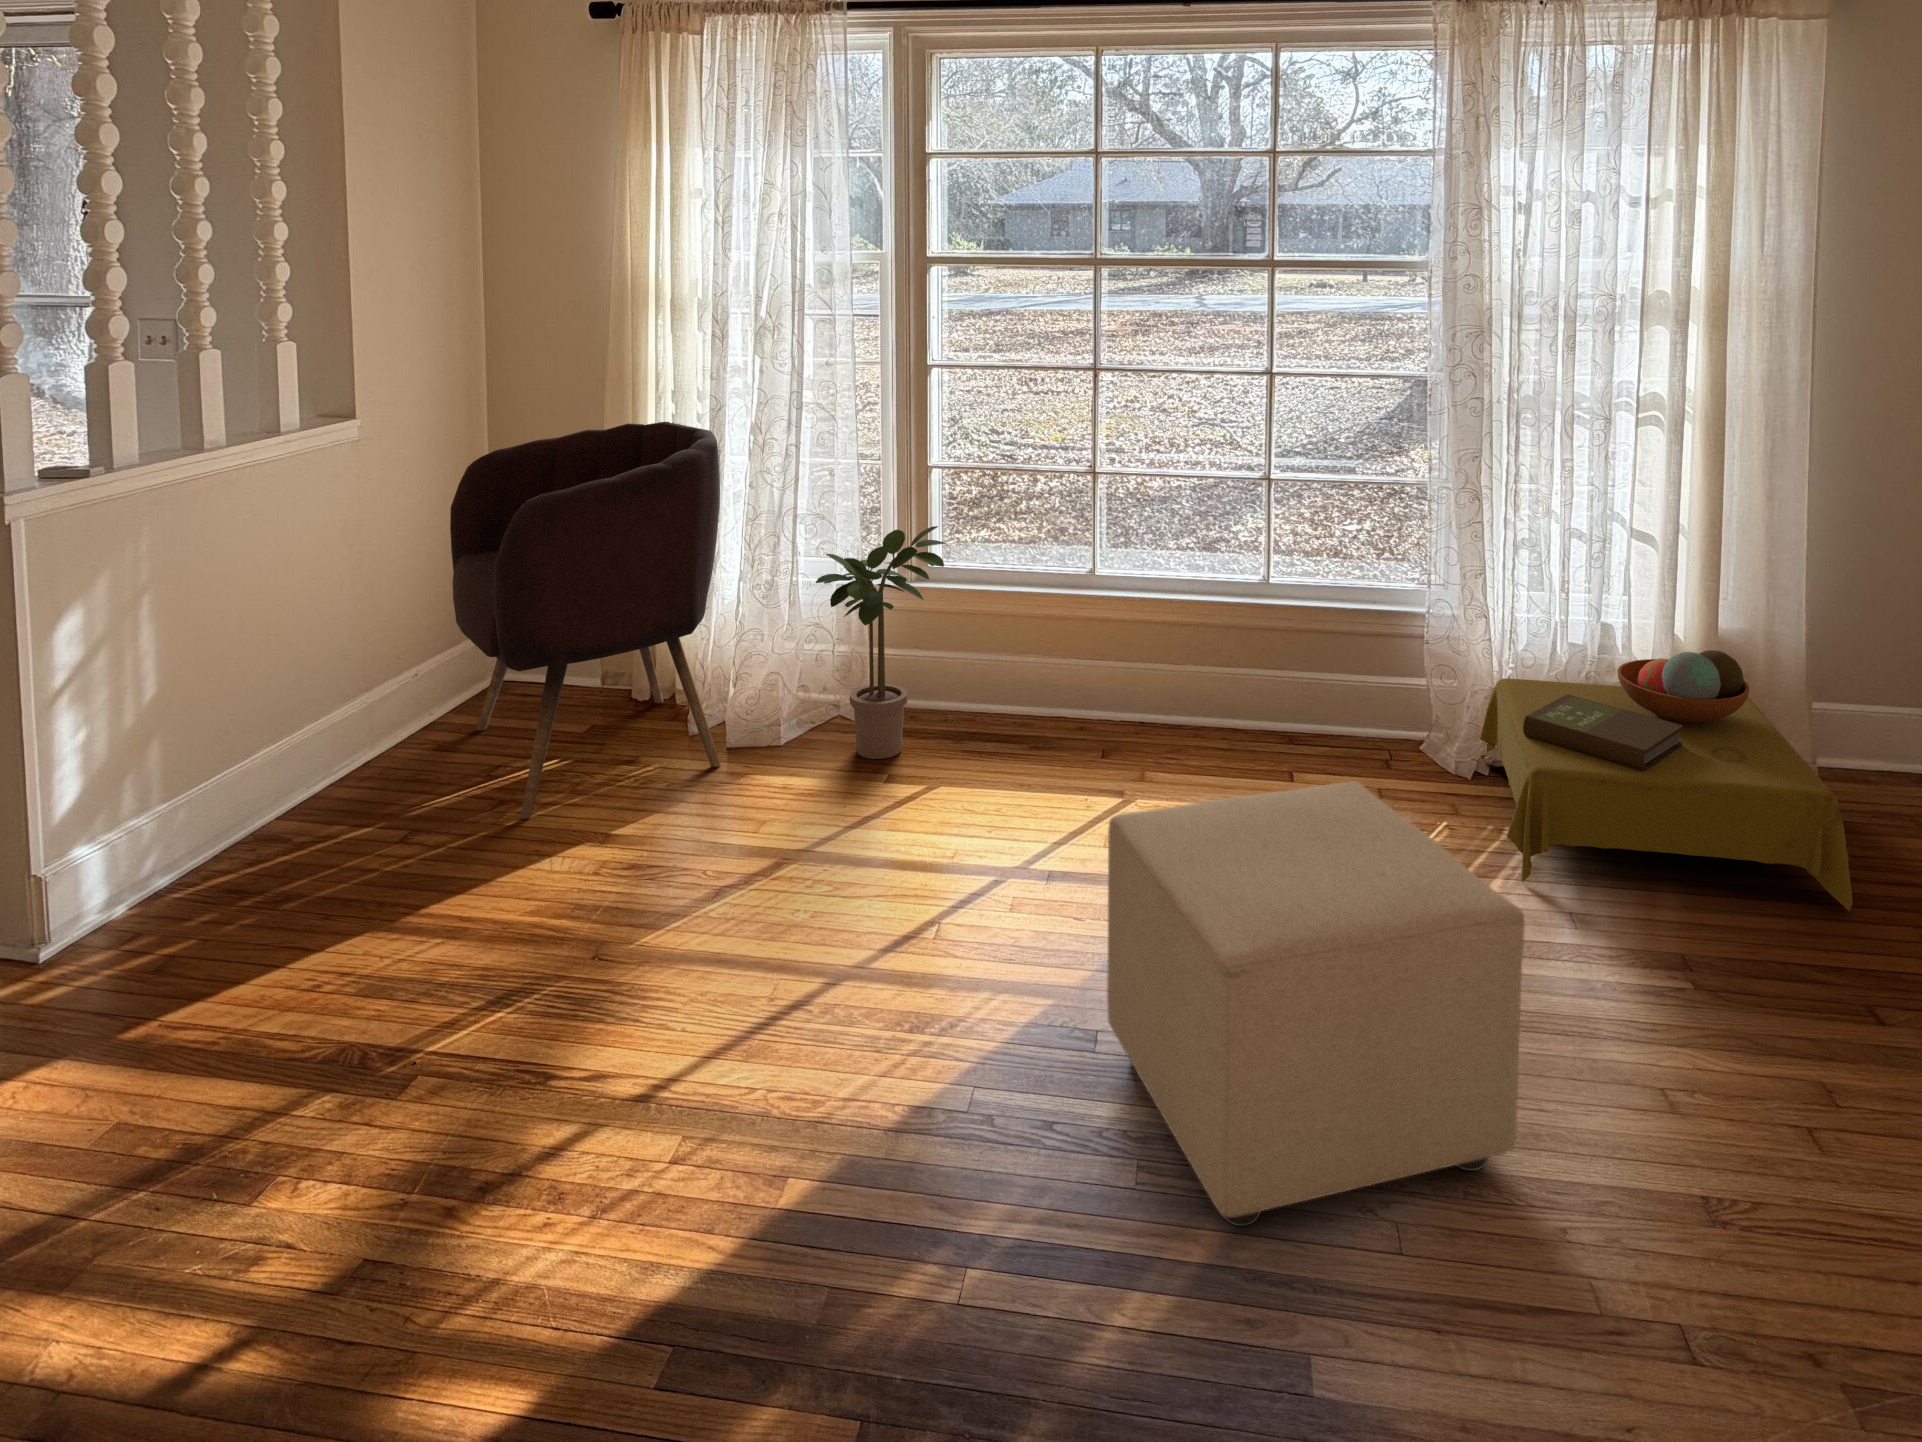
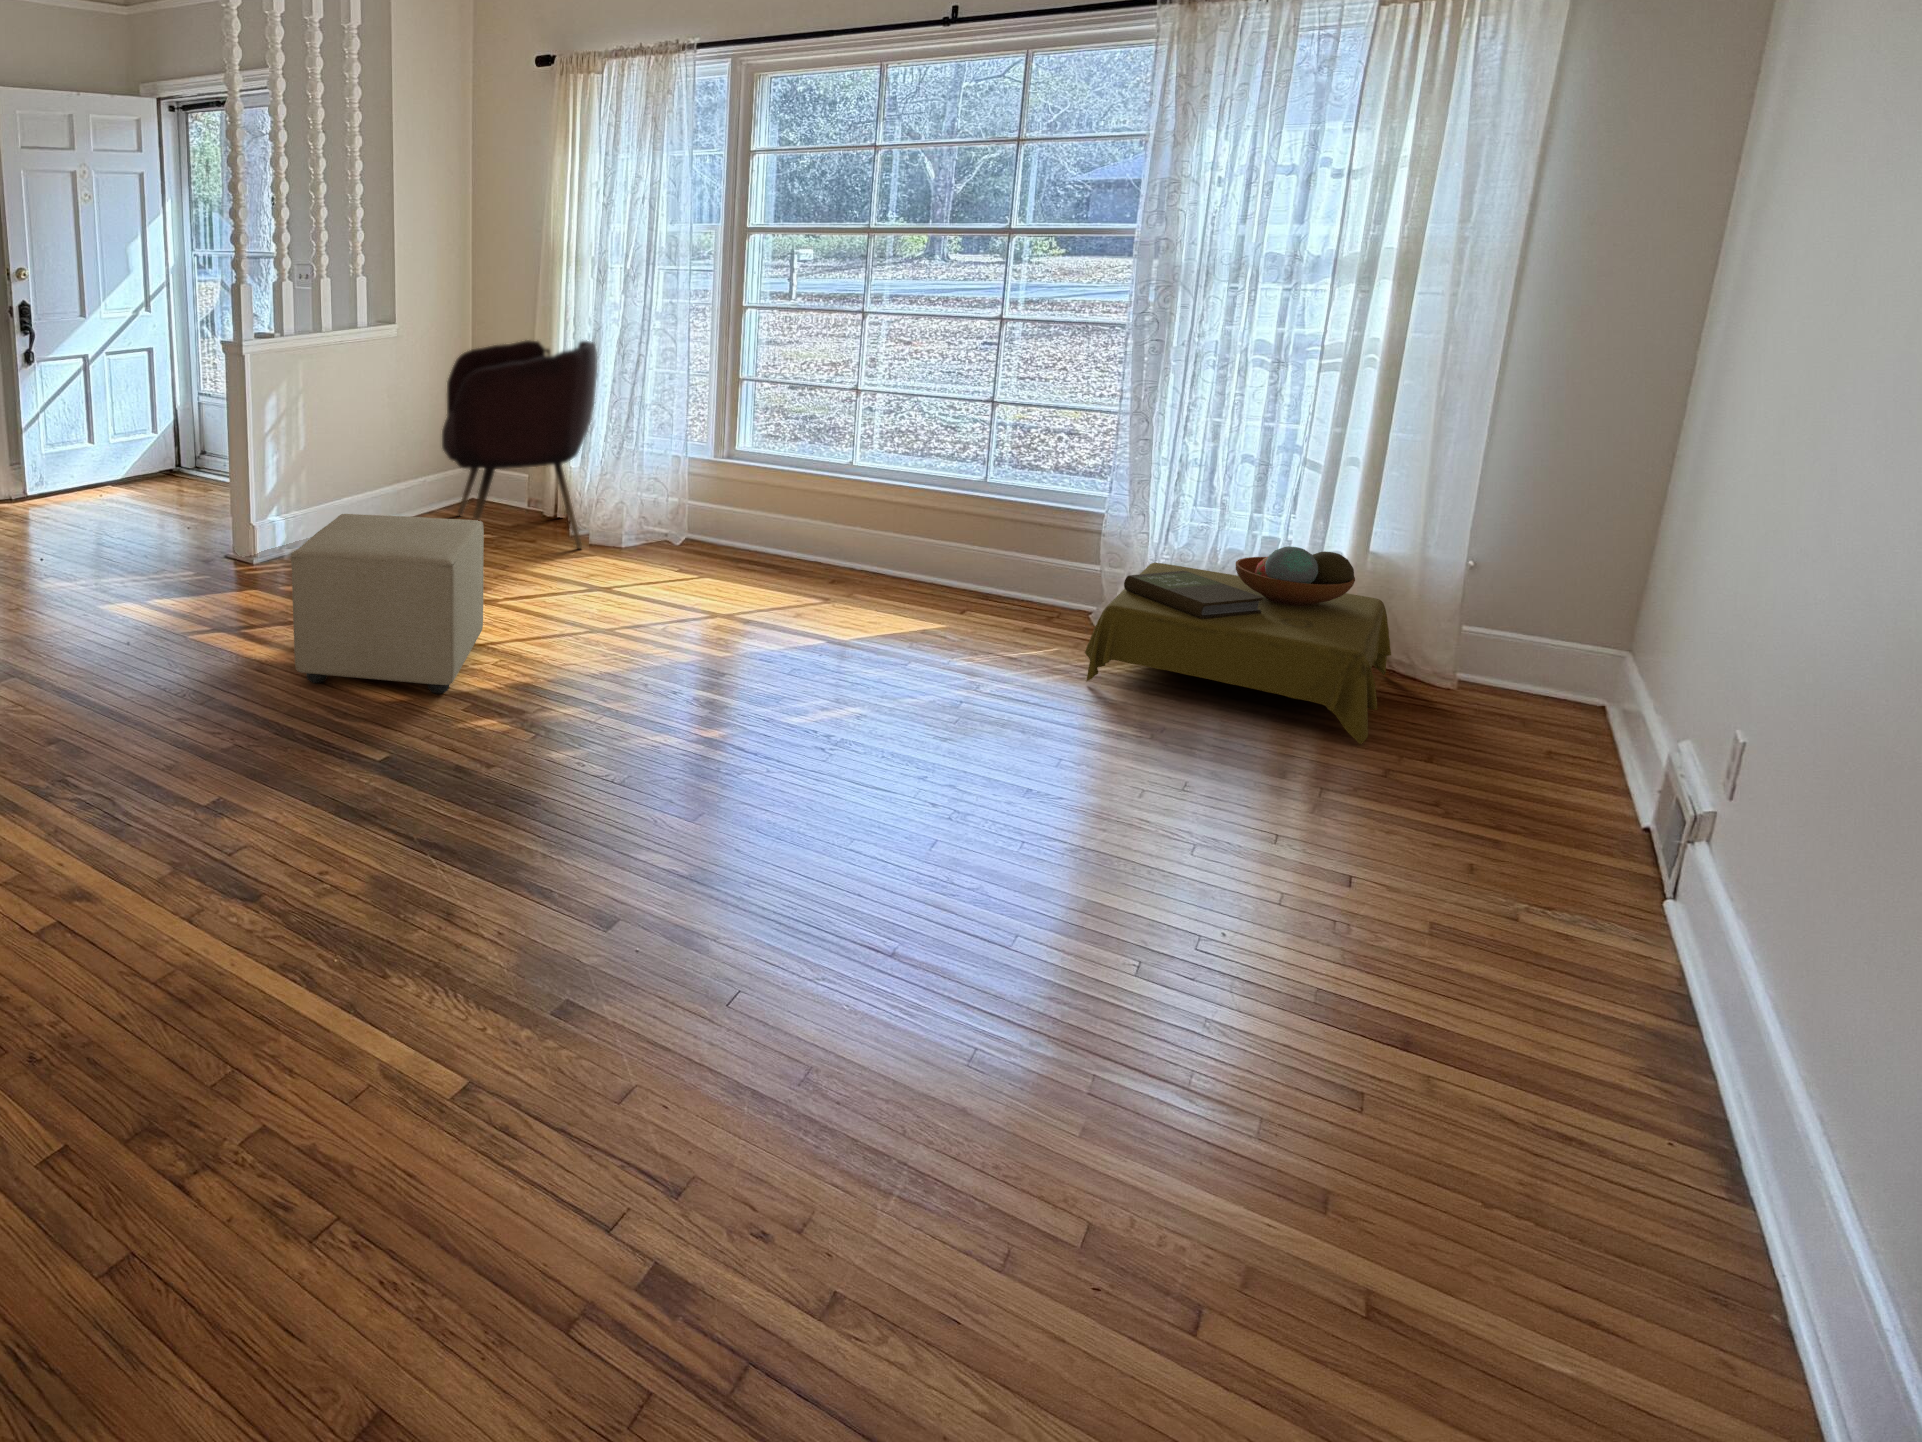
potted plant: present [816,526,946,759] -> none [643,413,741,560]
ottoman: present [1107,782,1525,1226] -> present [291,514,484,694]

